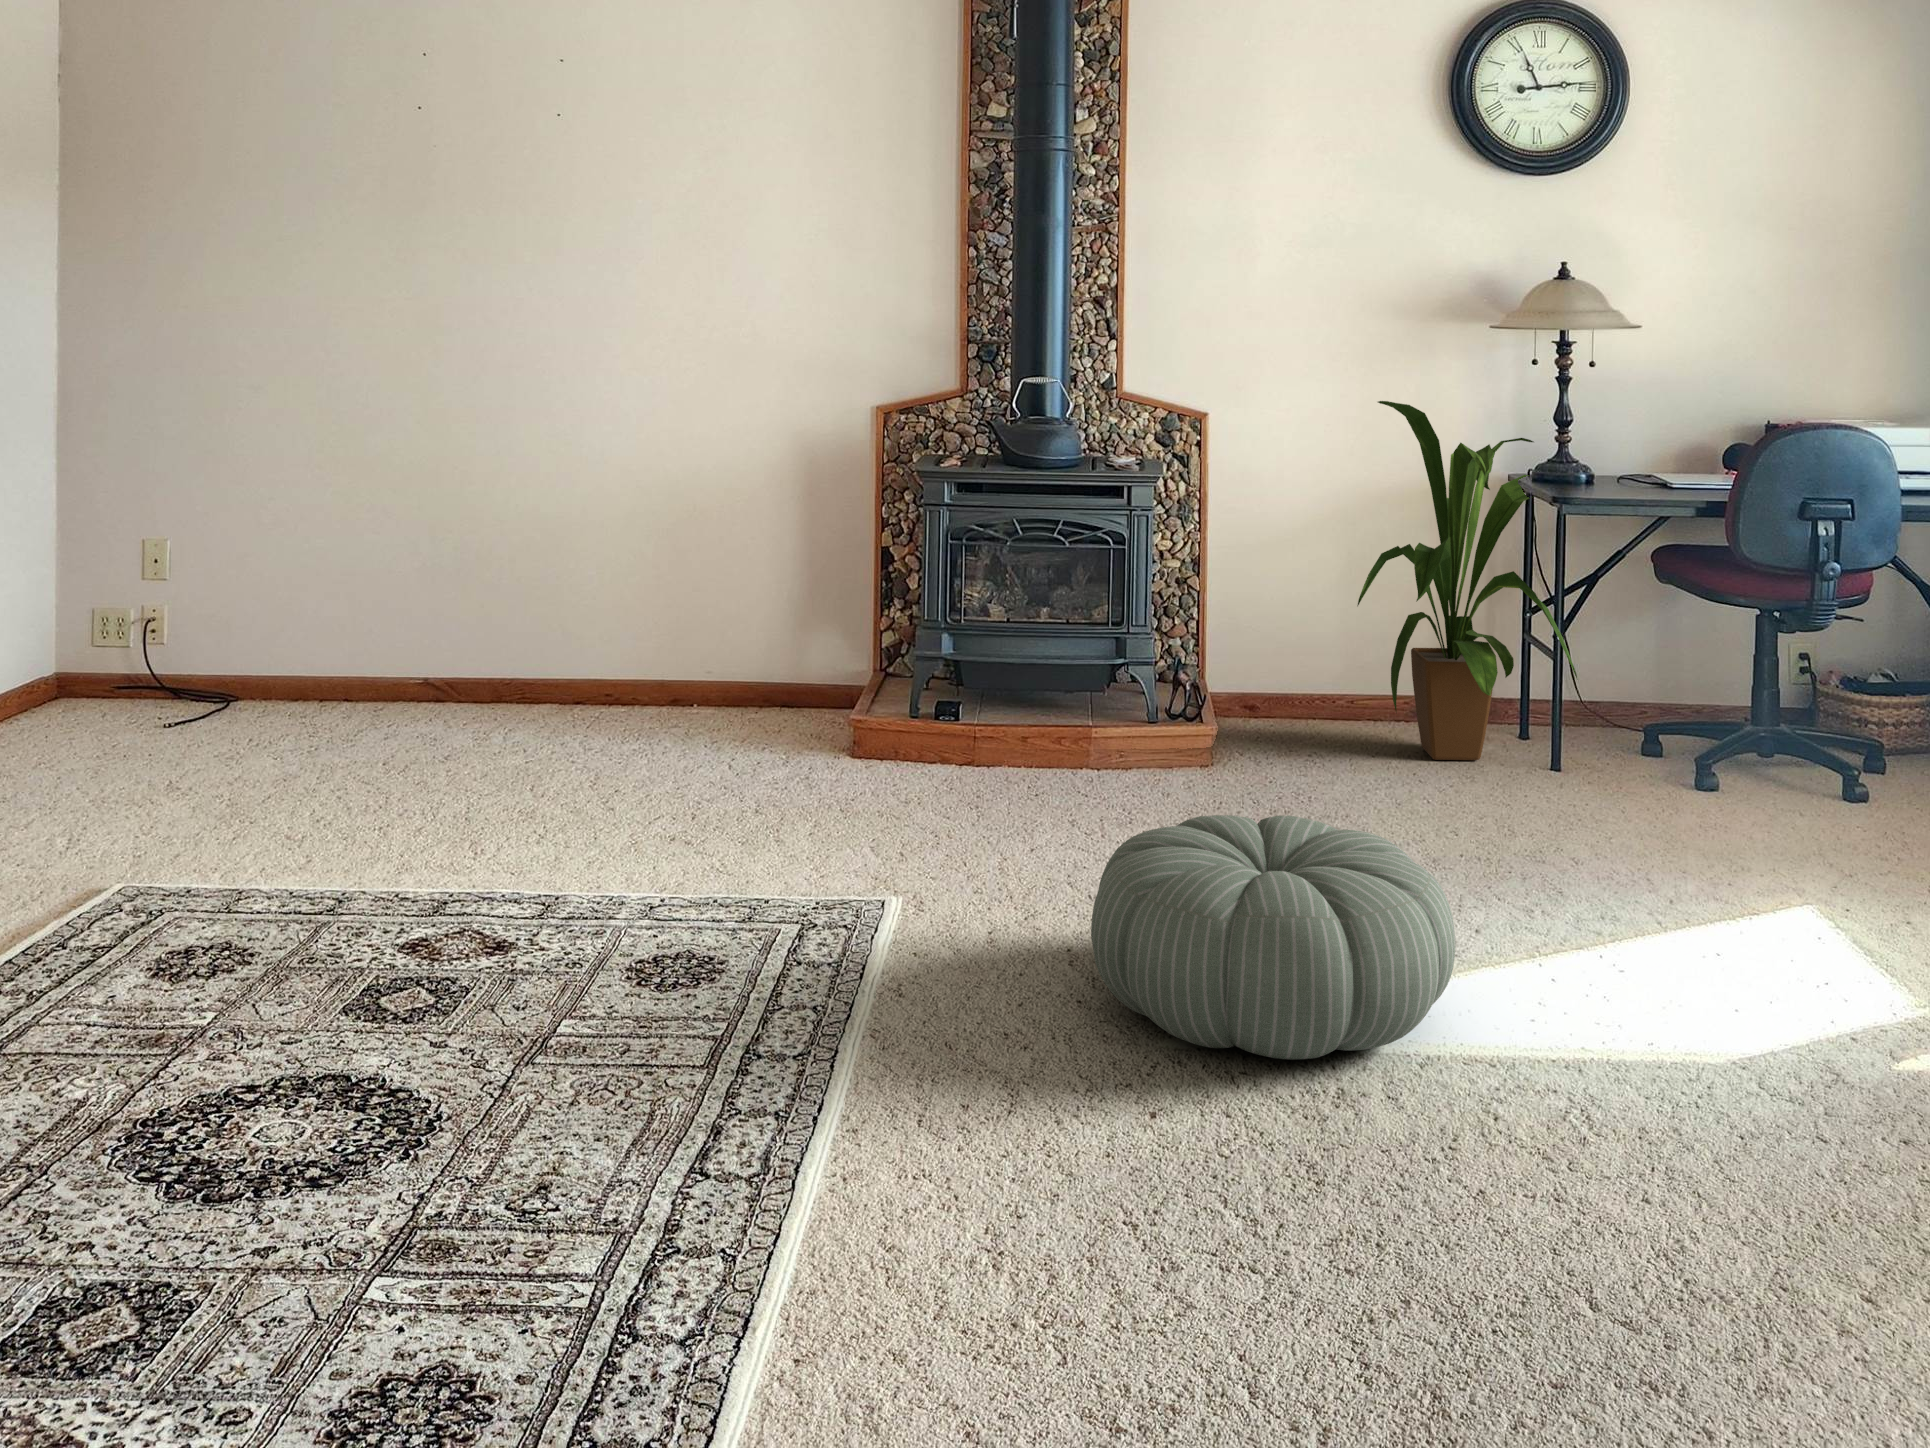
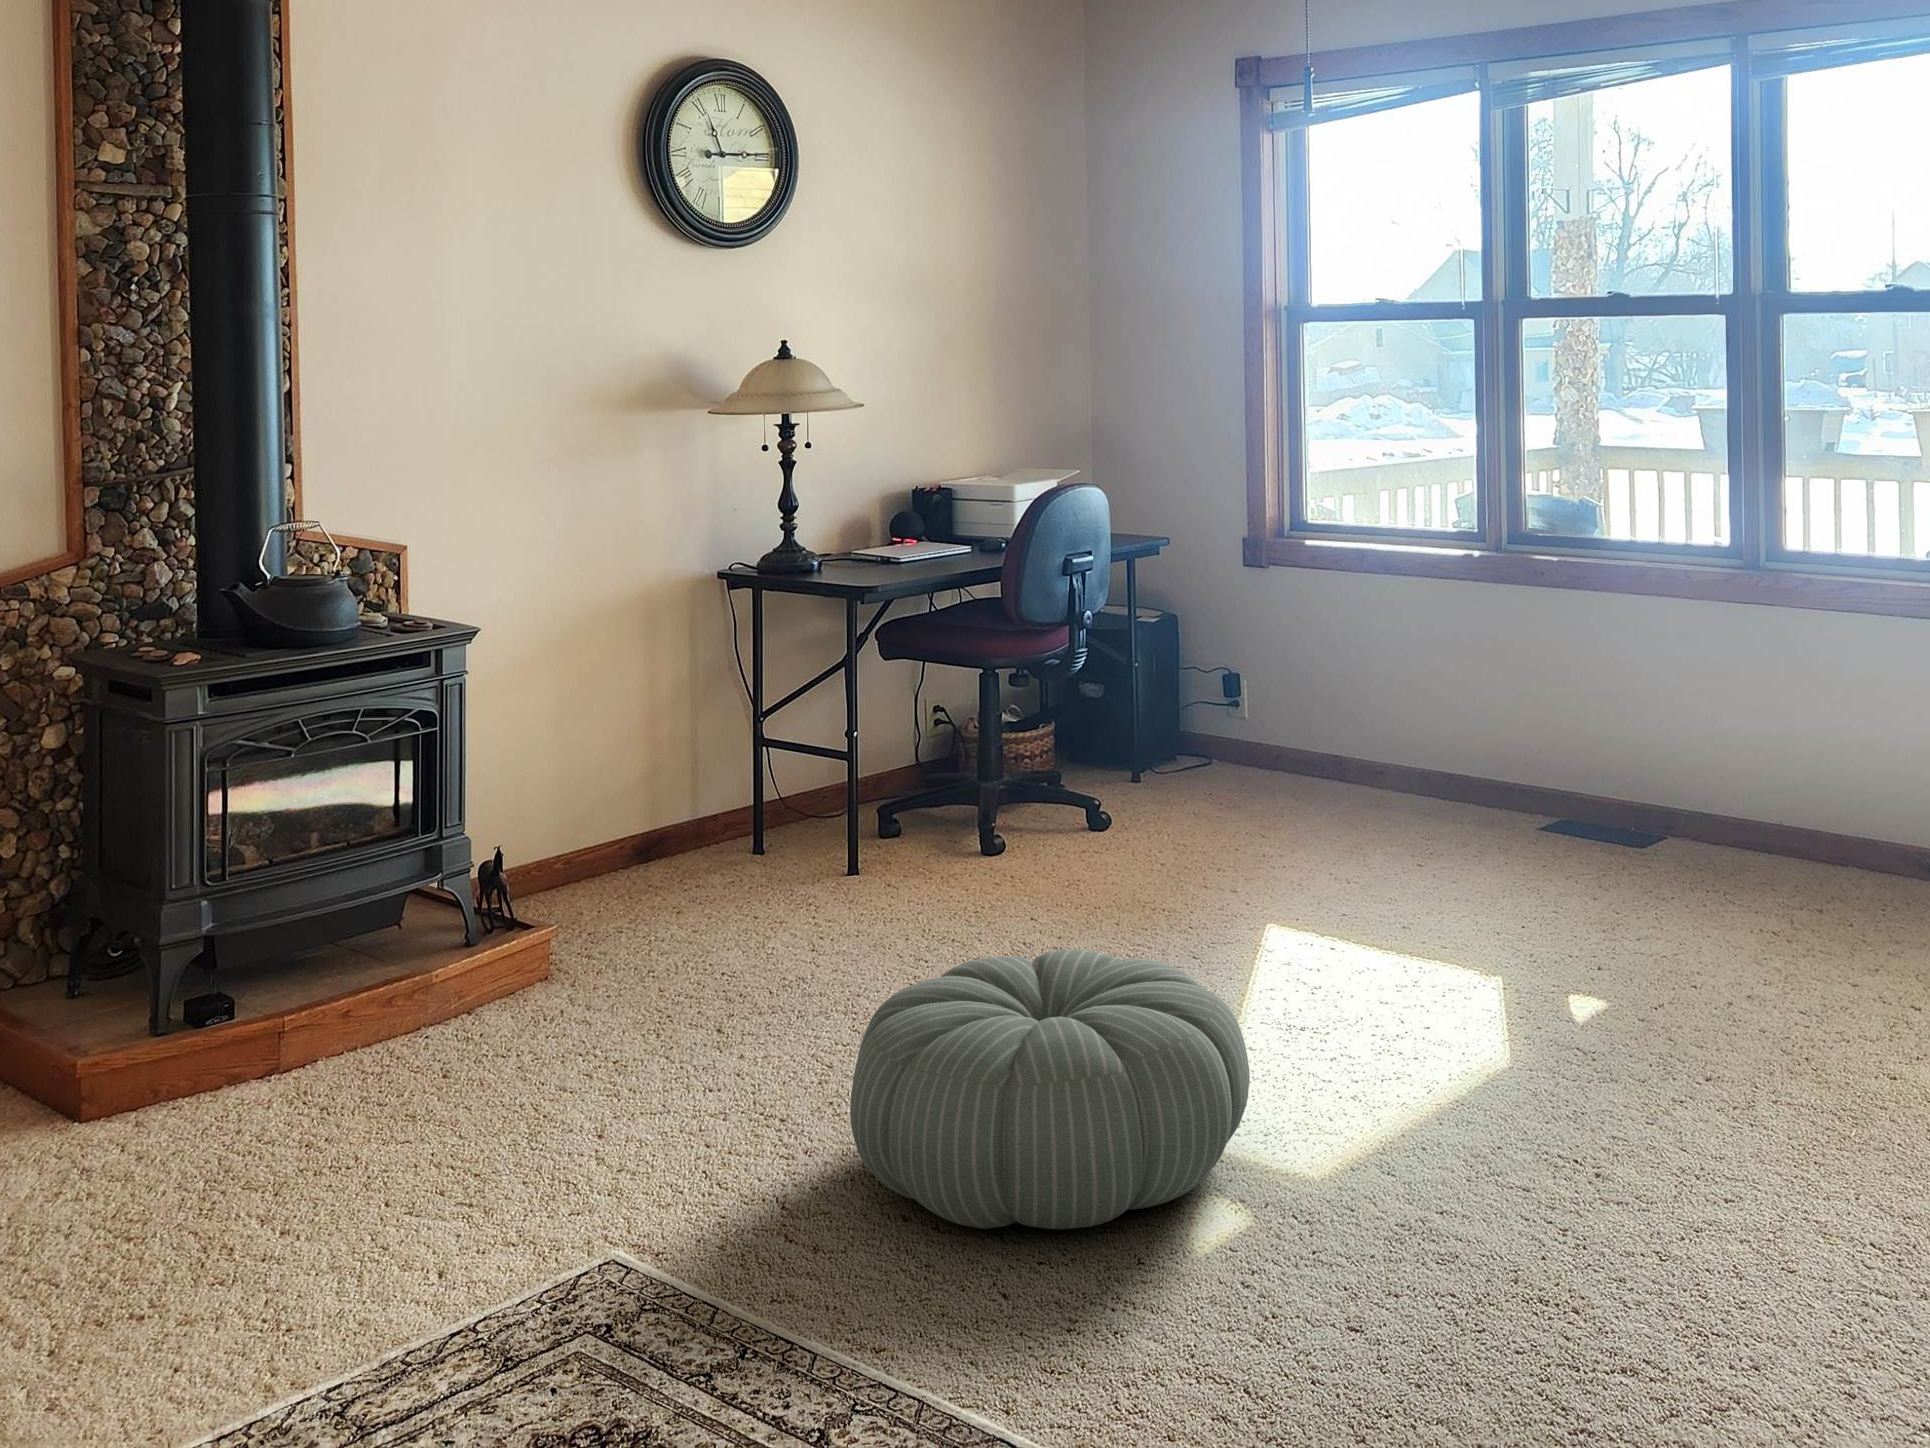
house plant: present [1357,401,1577,760] -> none [606,503,880,896]

